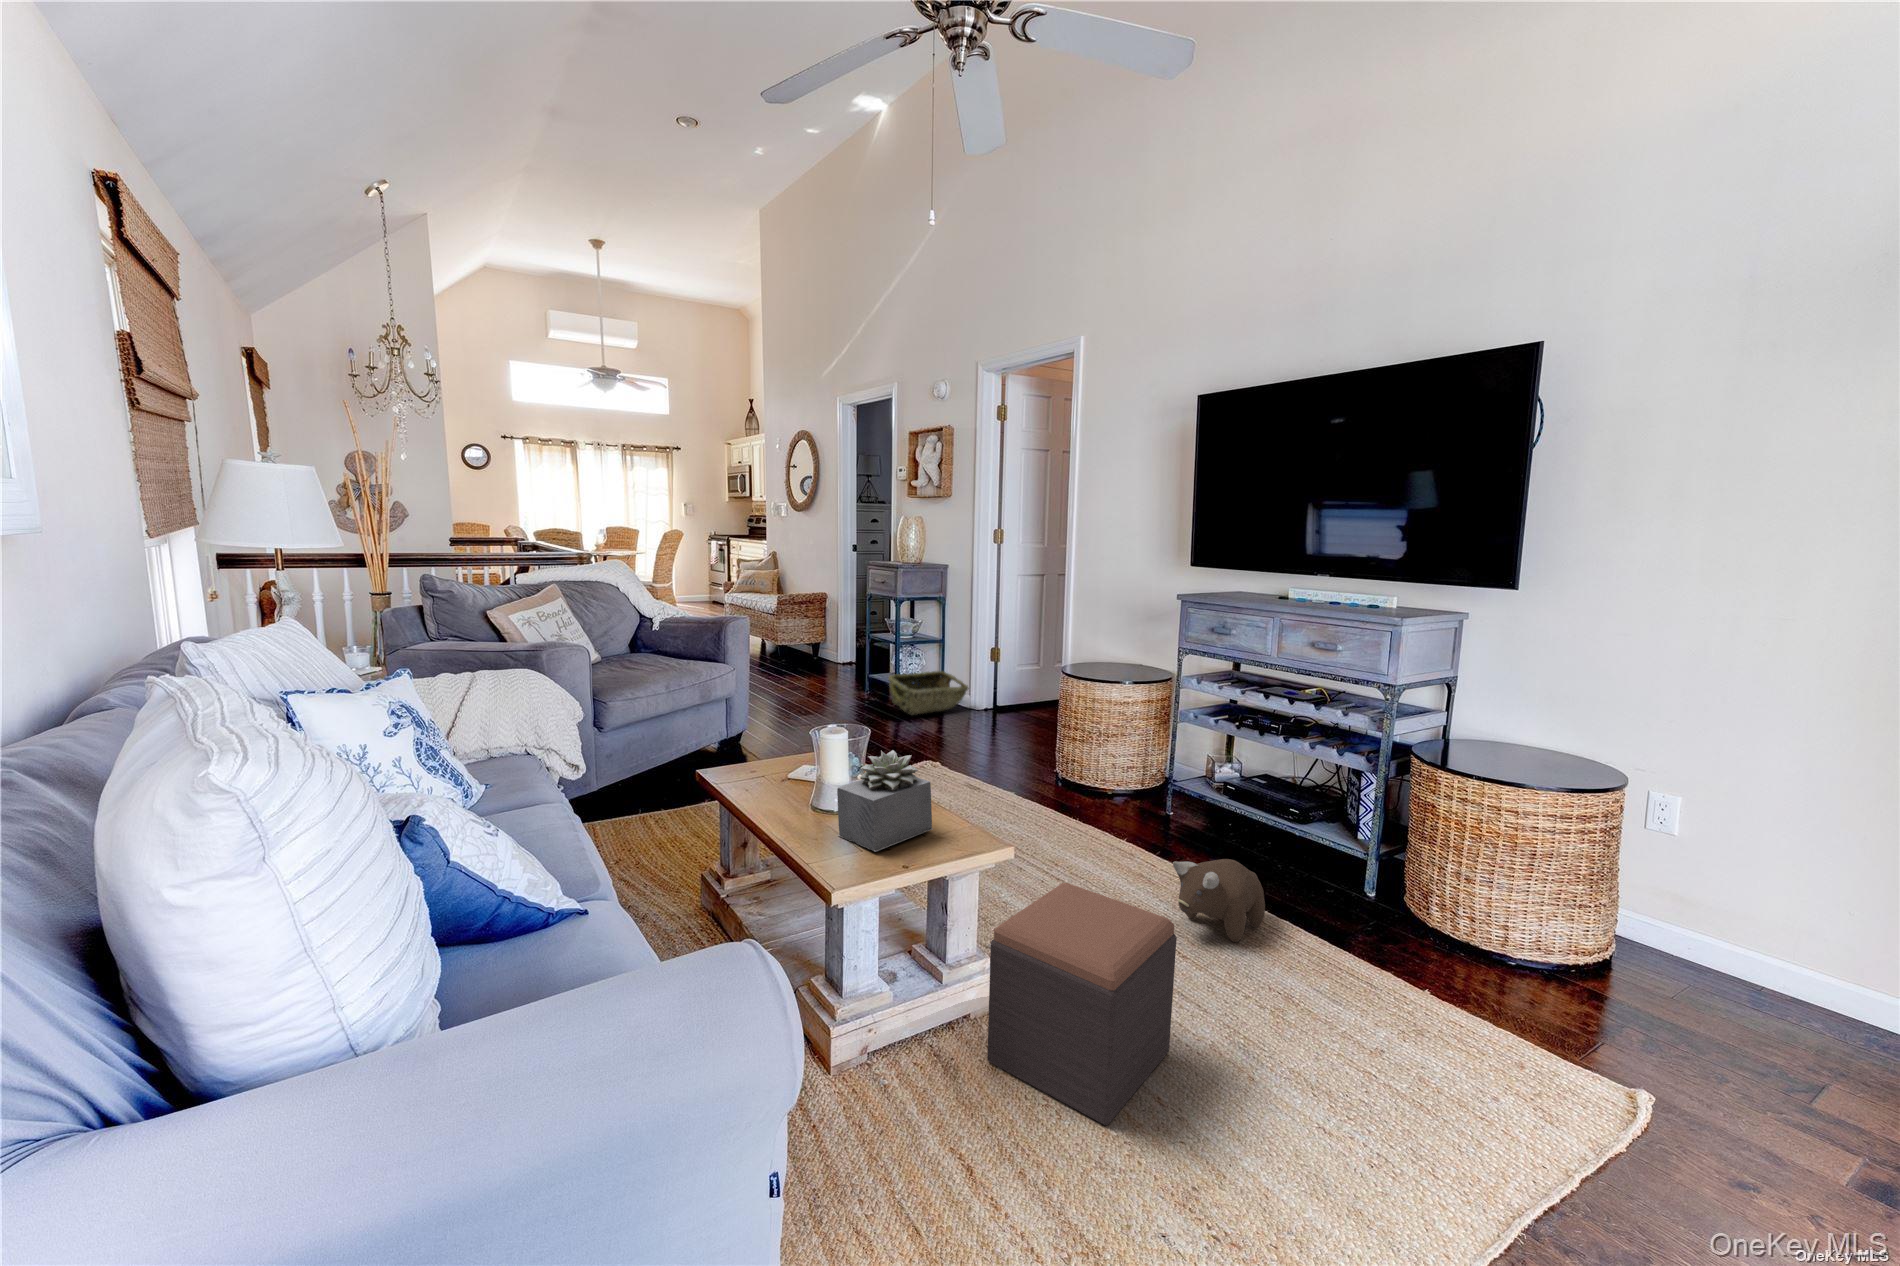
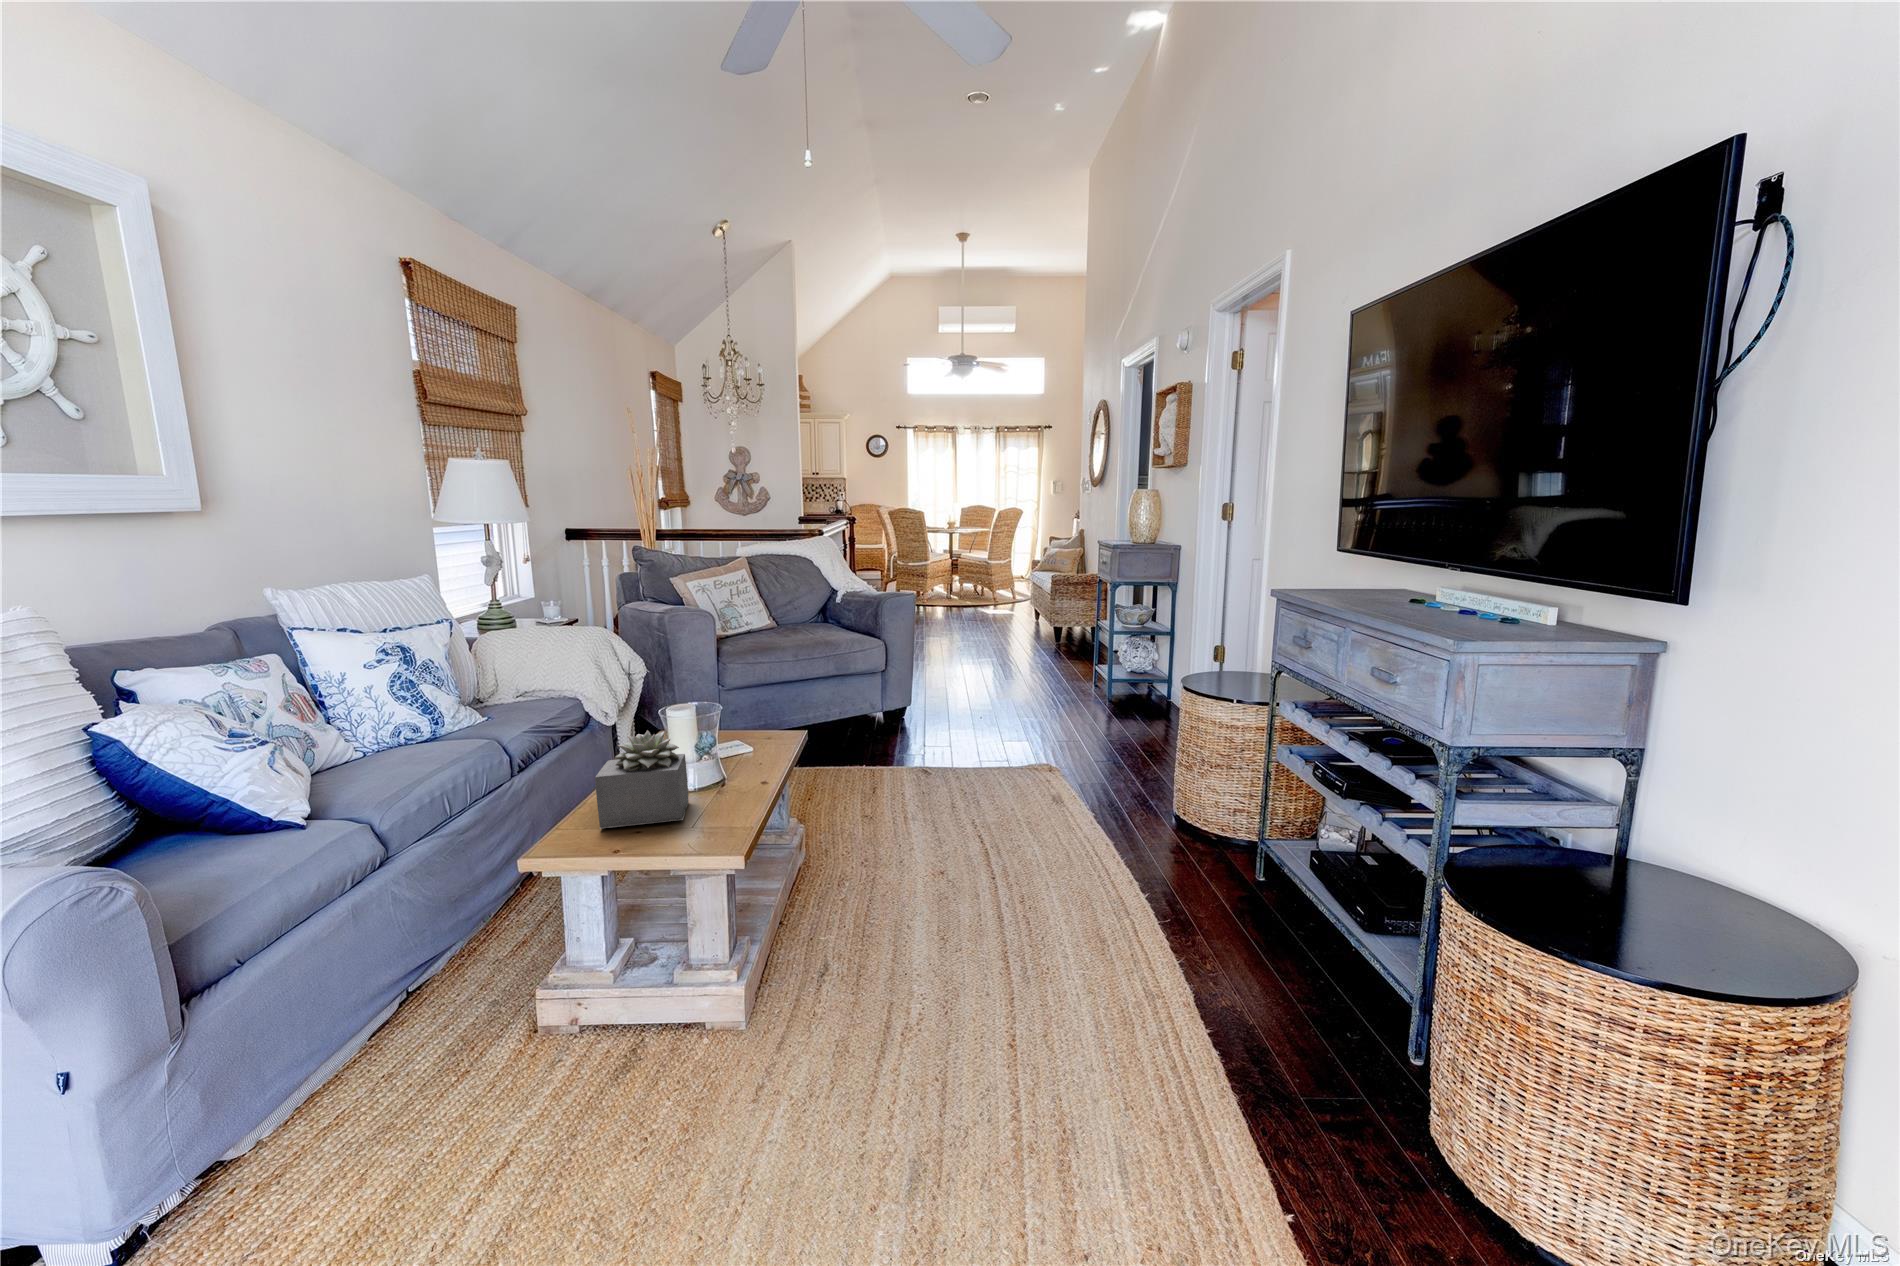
woven basket: present [888,671,969,715] -> none [1091,667,1184,715]
plush toy: present [1173,859,1265,942] -> none [1025,931,1181,1061]
footstool: present [987,883,1177,1125] -> none [641,911,826,1187]

